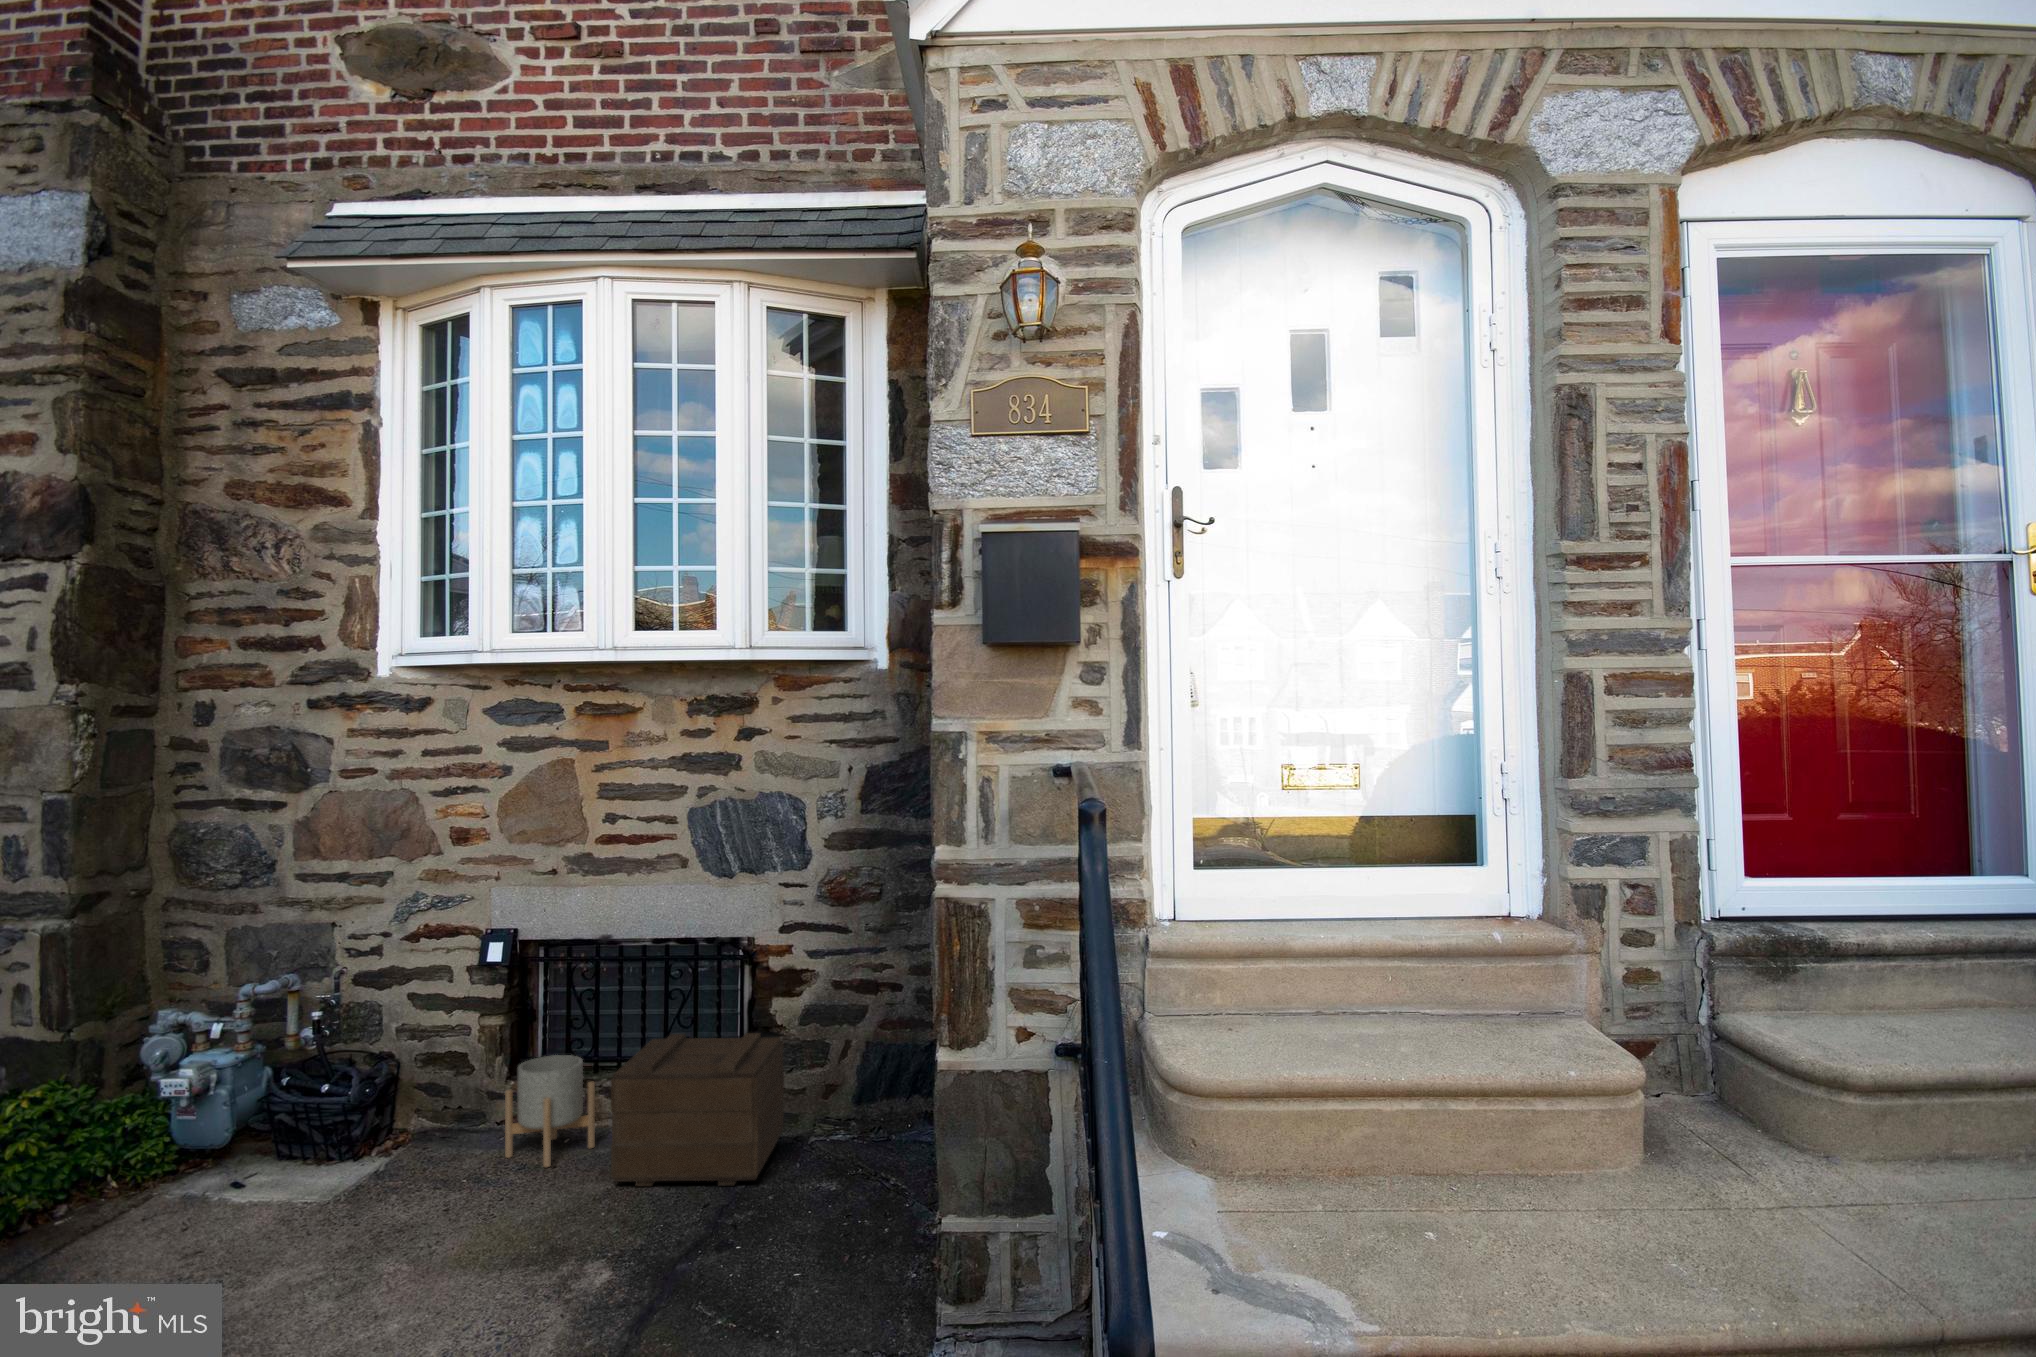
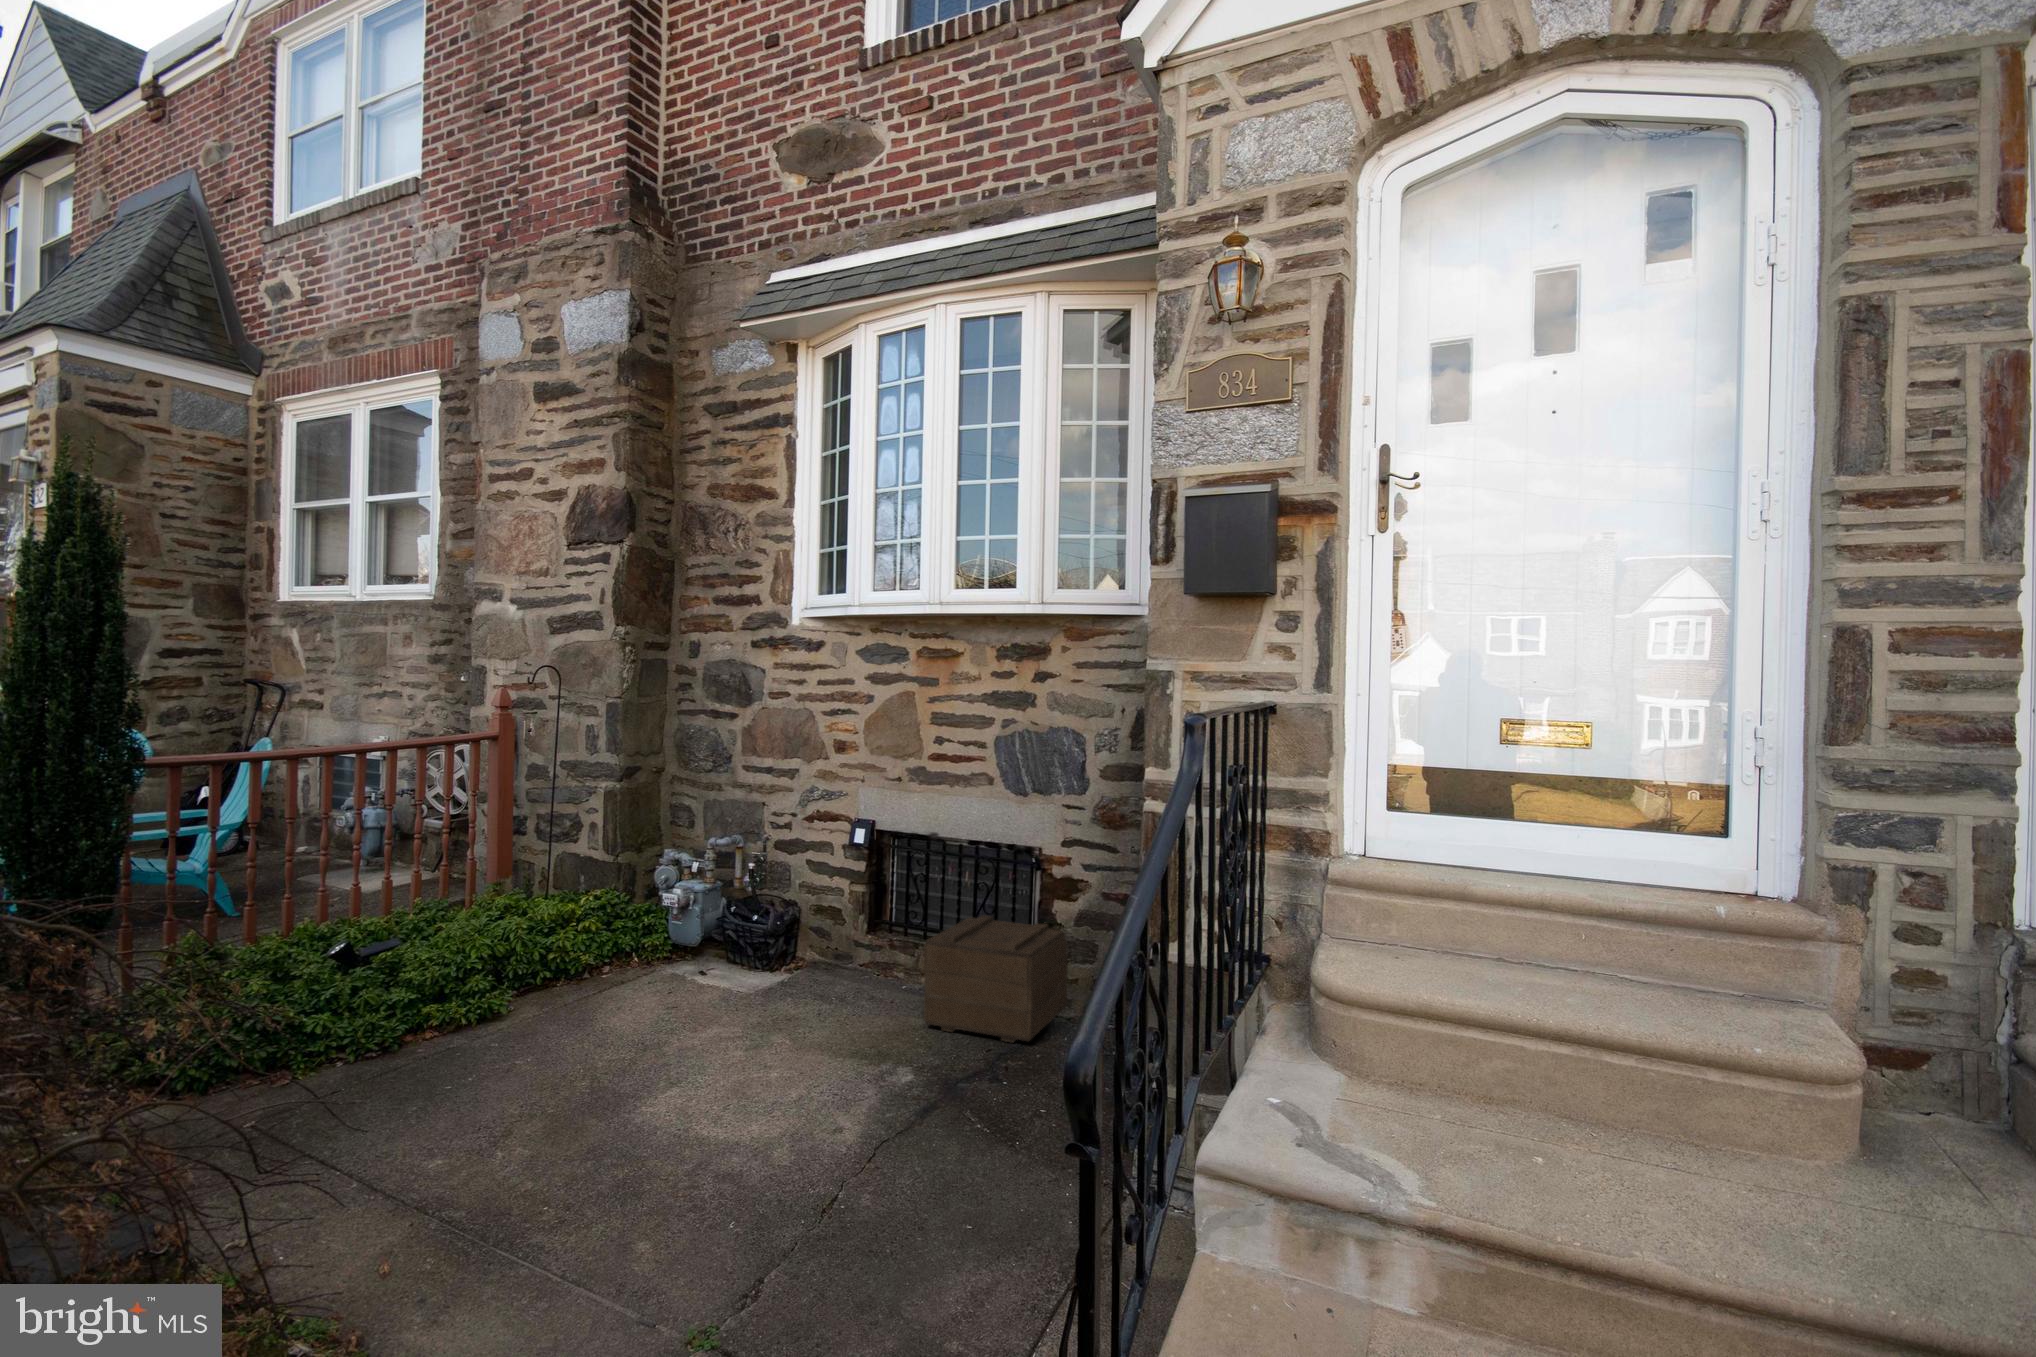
planter: present [505,1055,595,1167] -> none [861,921,926,1005]

